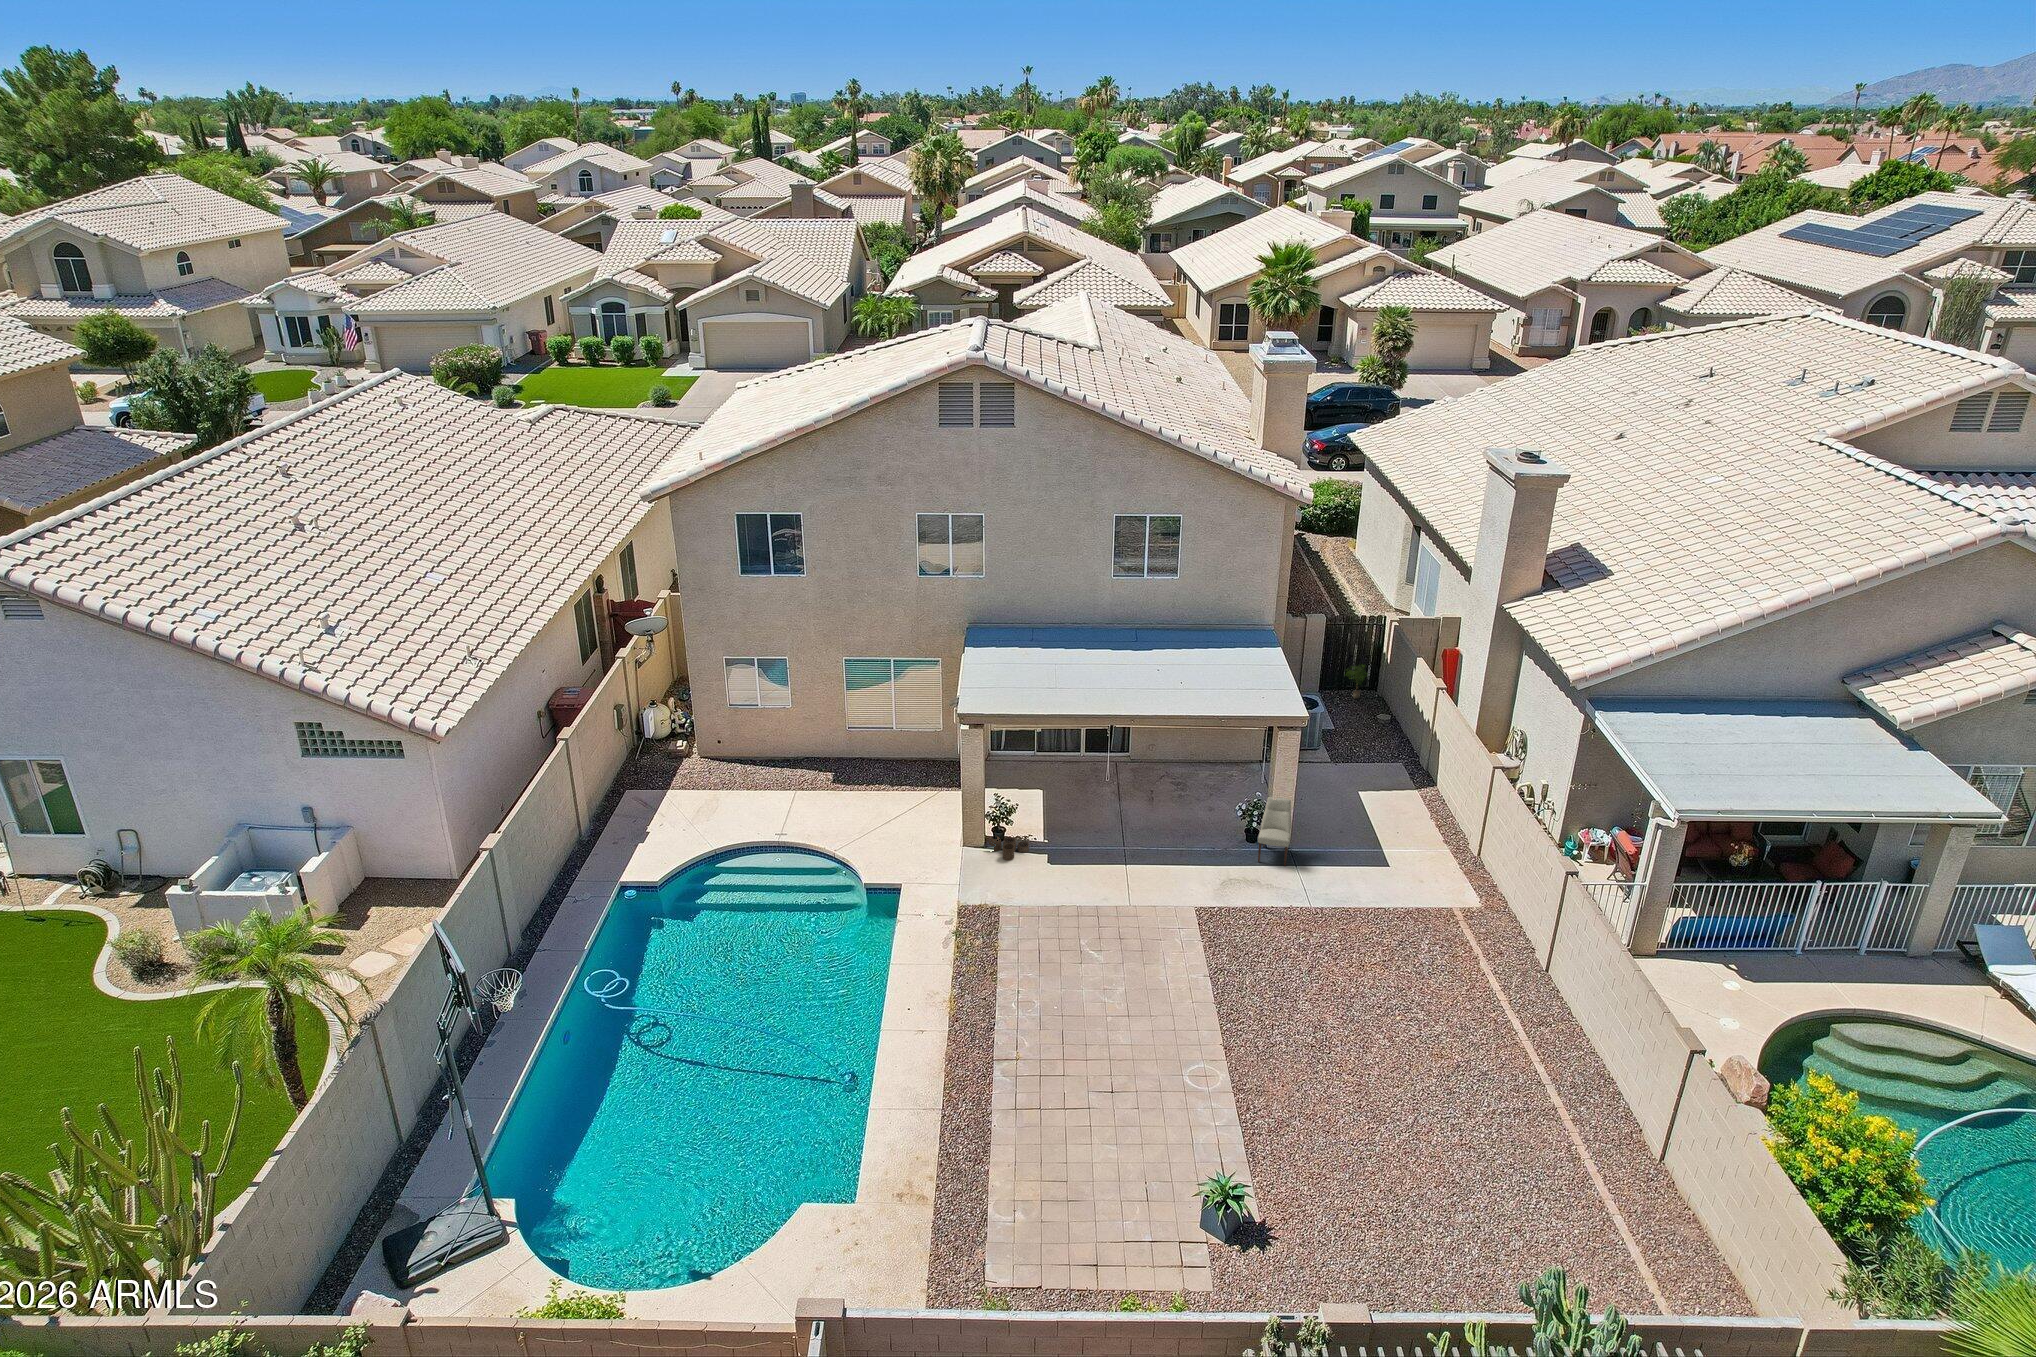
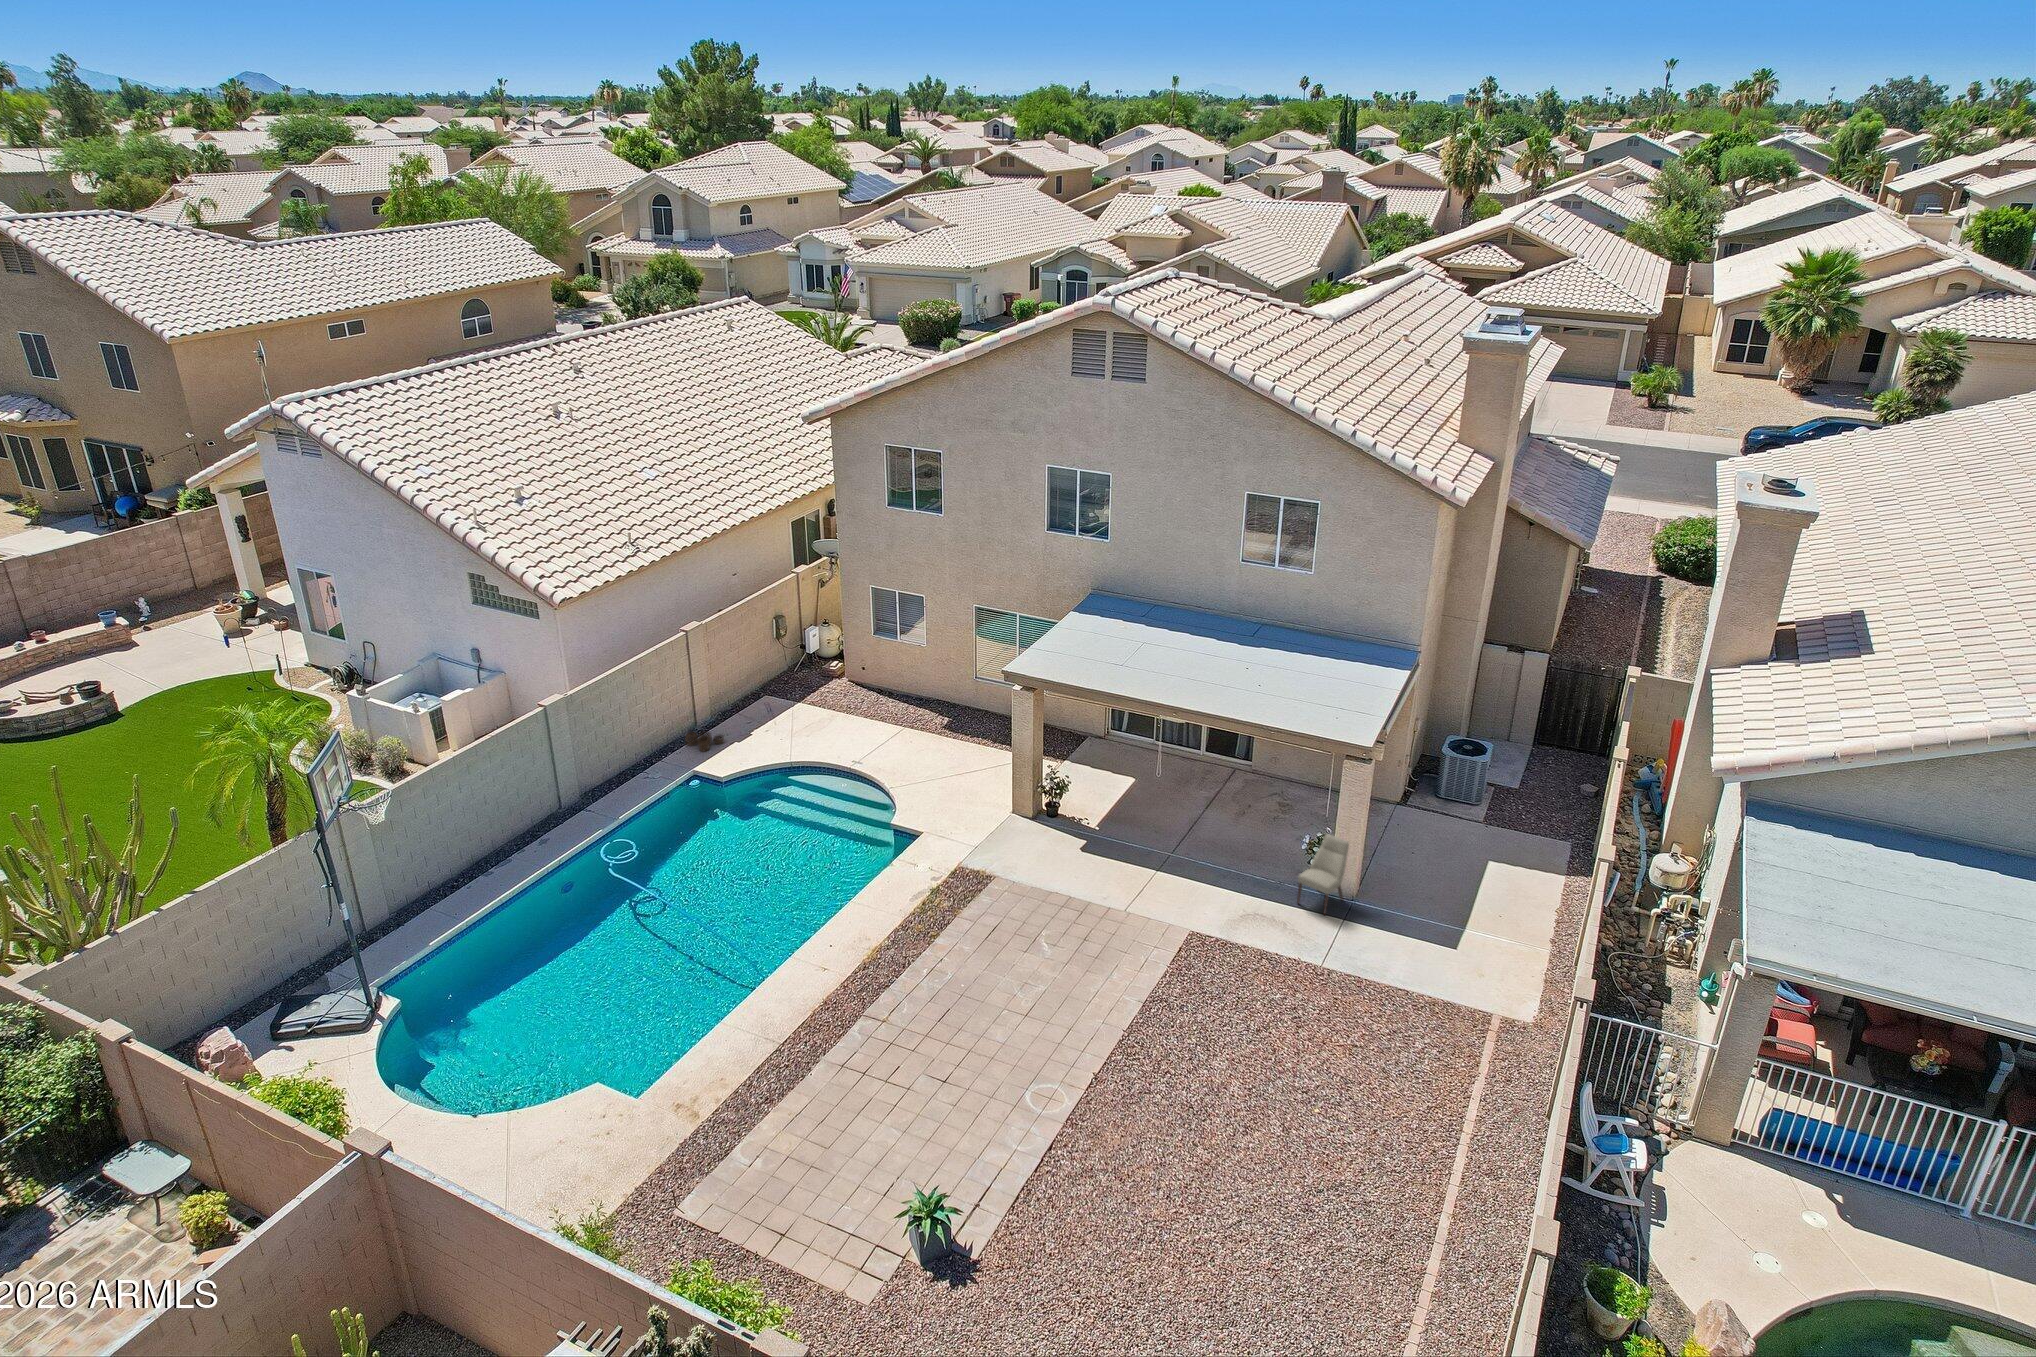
potted plant: present [1346,667,1368,699] -> none [1559,721,1595,762]
woven basket: present [989,836,1029,860] -> present [685,731,724,751]

